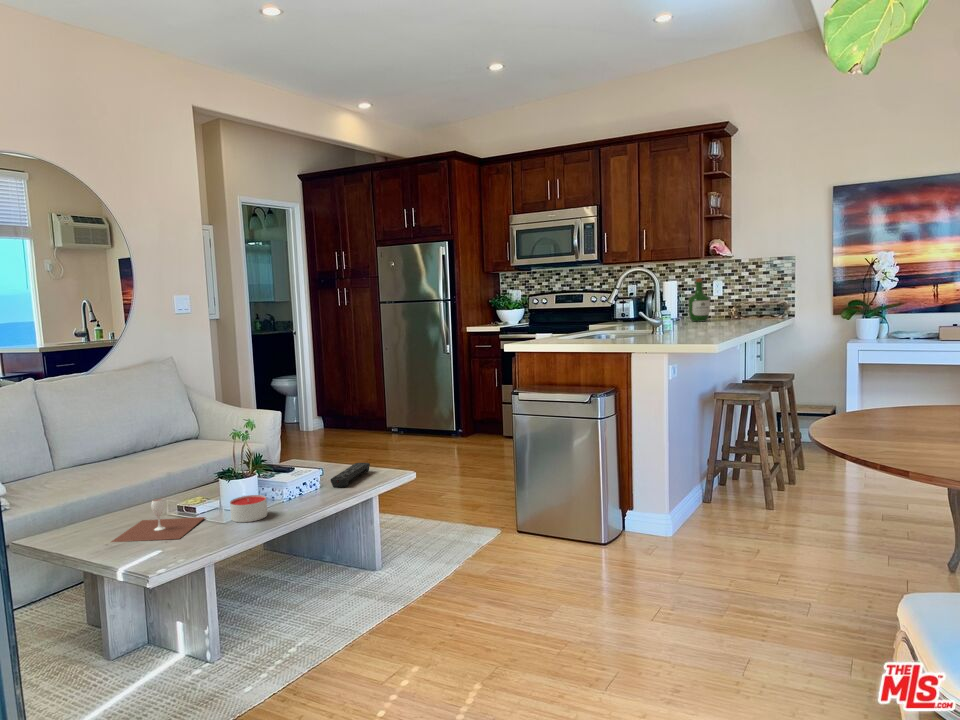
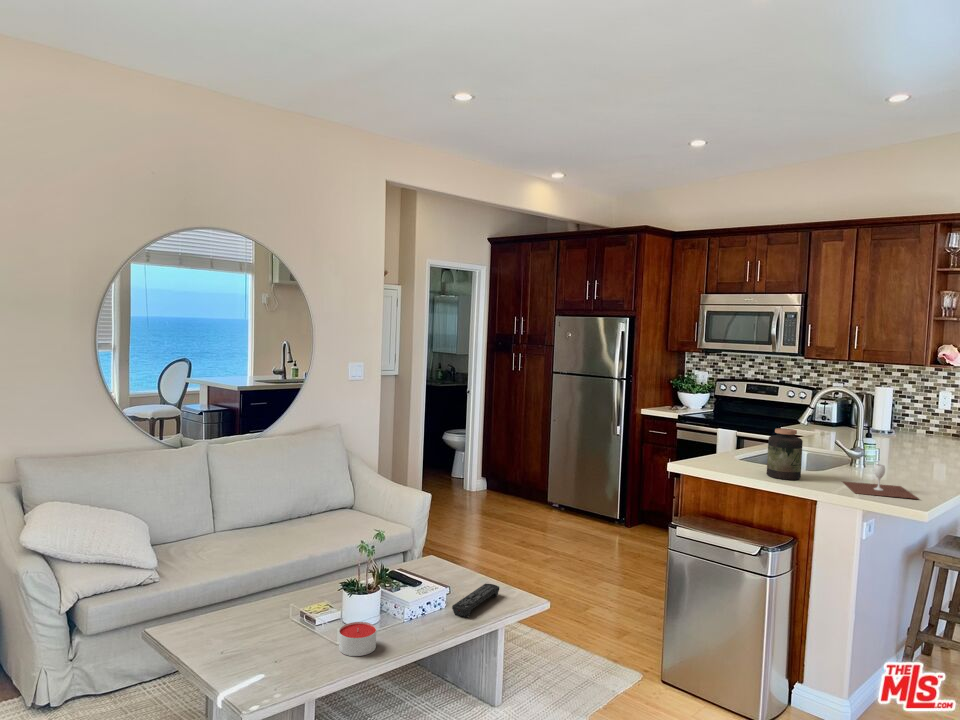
wine bottle: present [688,278,710,322] -> none [905,391,935,443]
jar: none [587,299,615,341] -> present [767,428,803,480]
wine glass: present [111,499,205,542] -> present [843,464,918,499]

